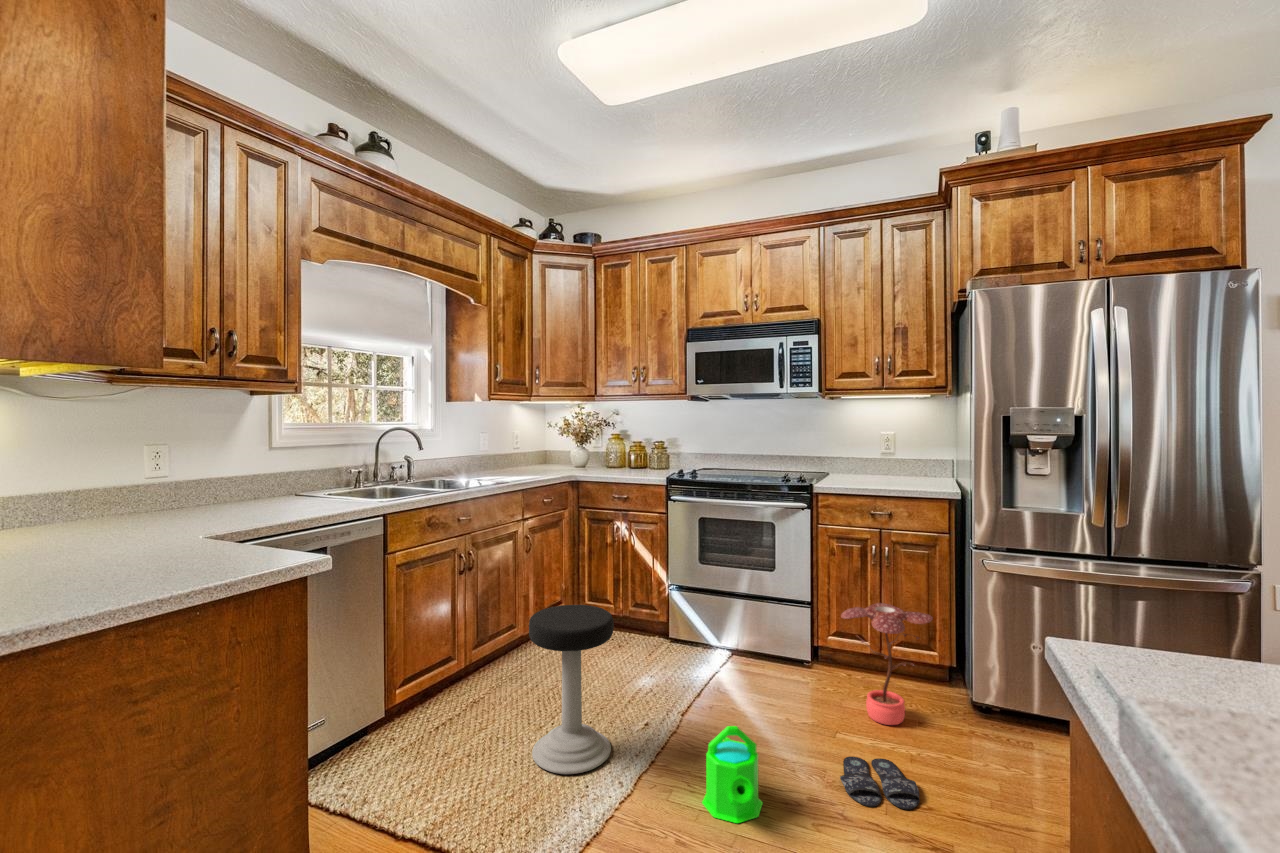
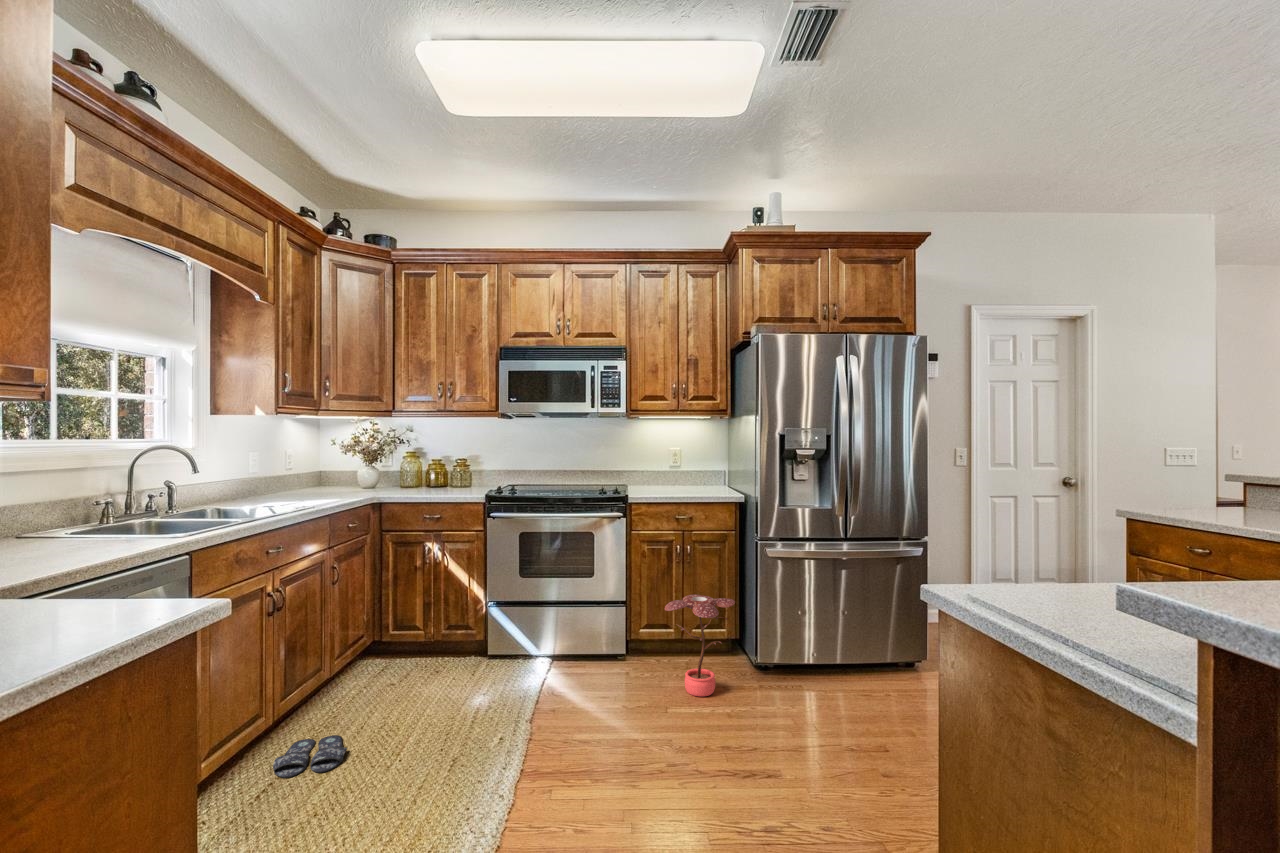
stool: present [529,605,614,774] -> none [391,629,482,804]
watering can: present [702,726,763,823] -> none [582,715,638,802]
slippers: present [840,757,920,810] -> present [273,735,347,778]

